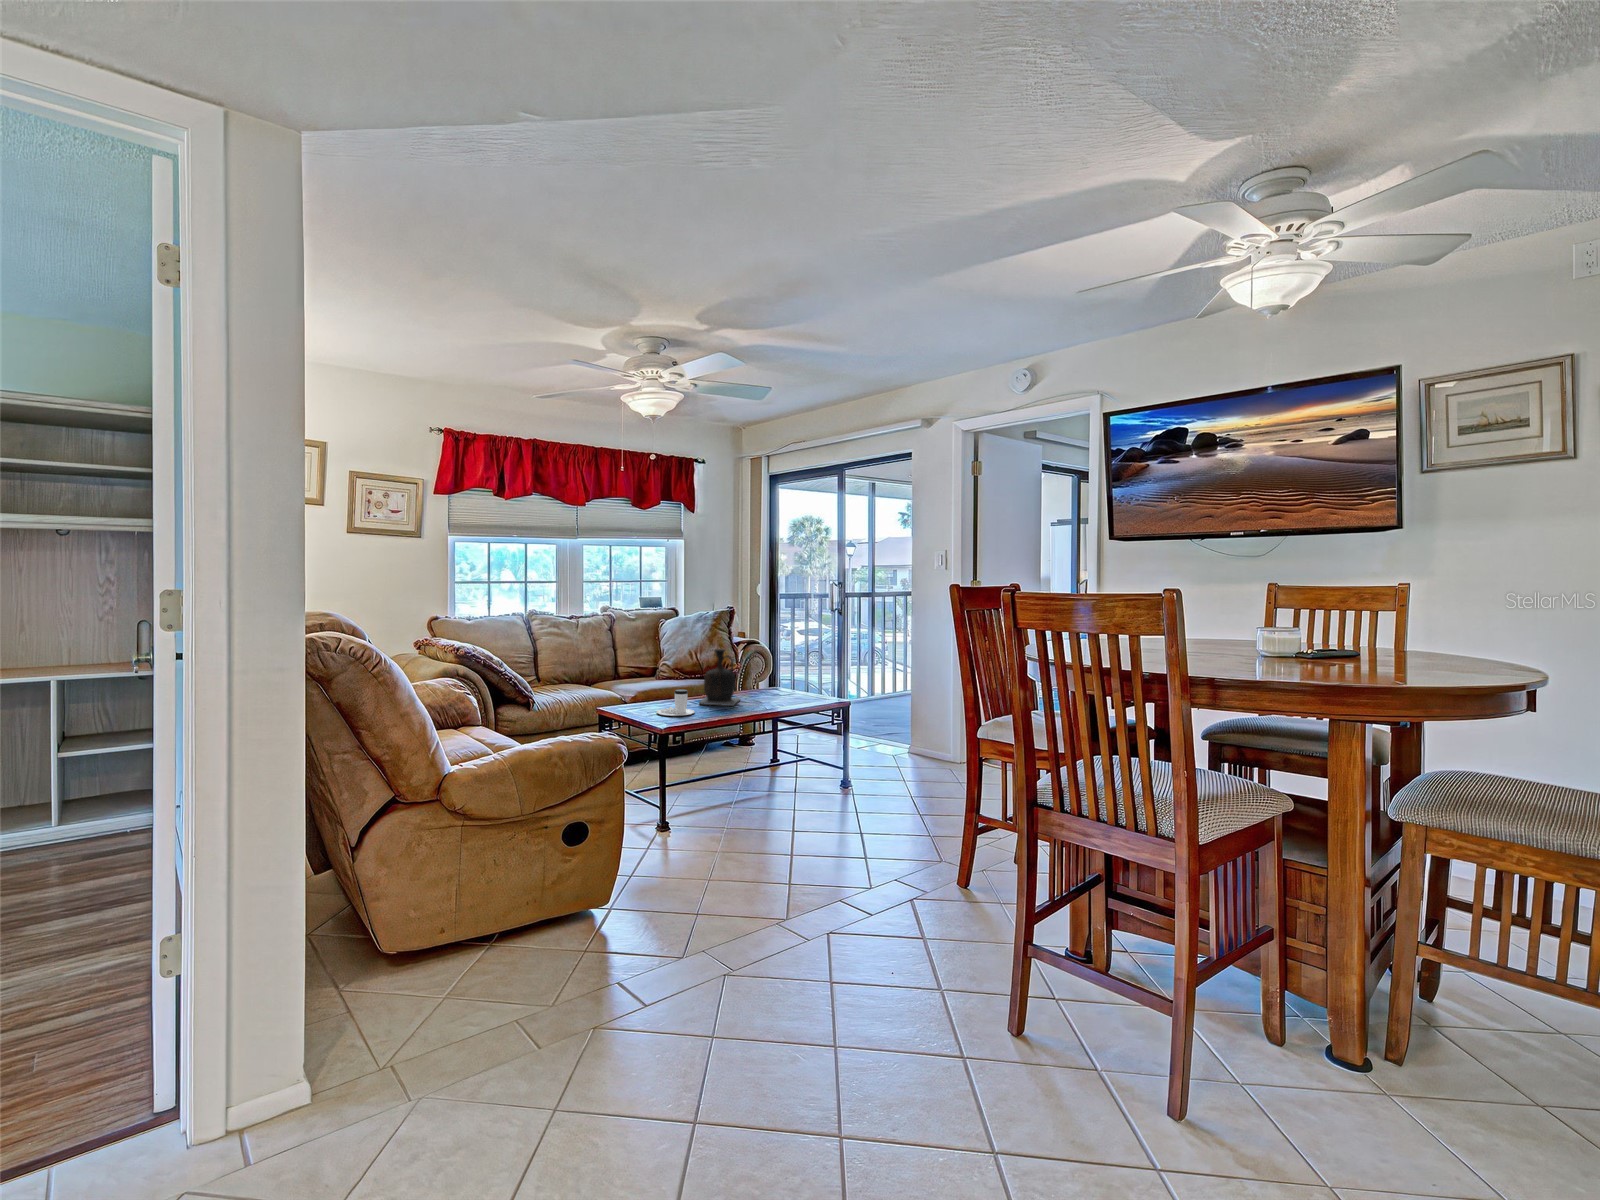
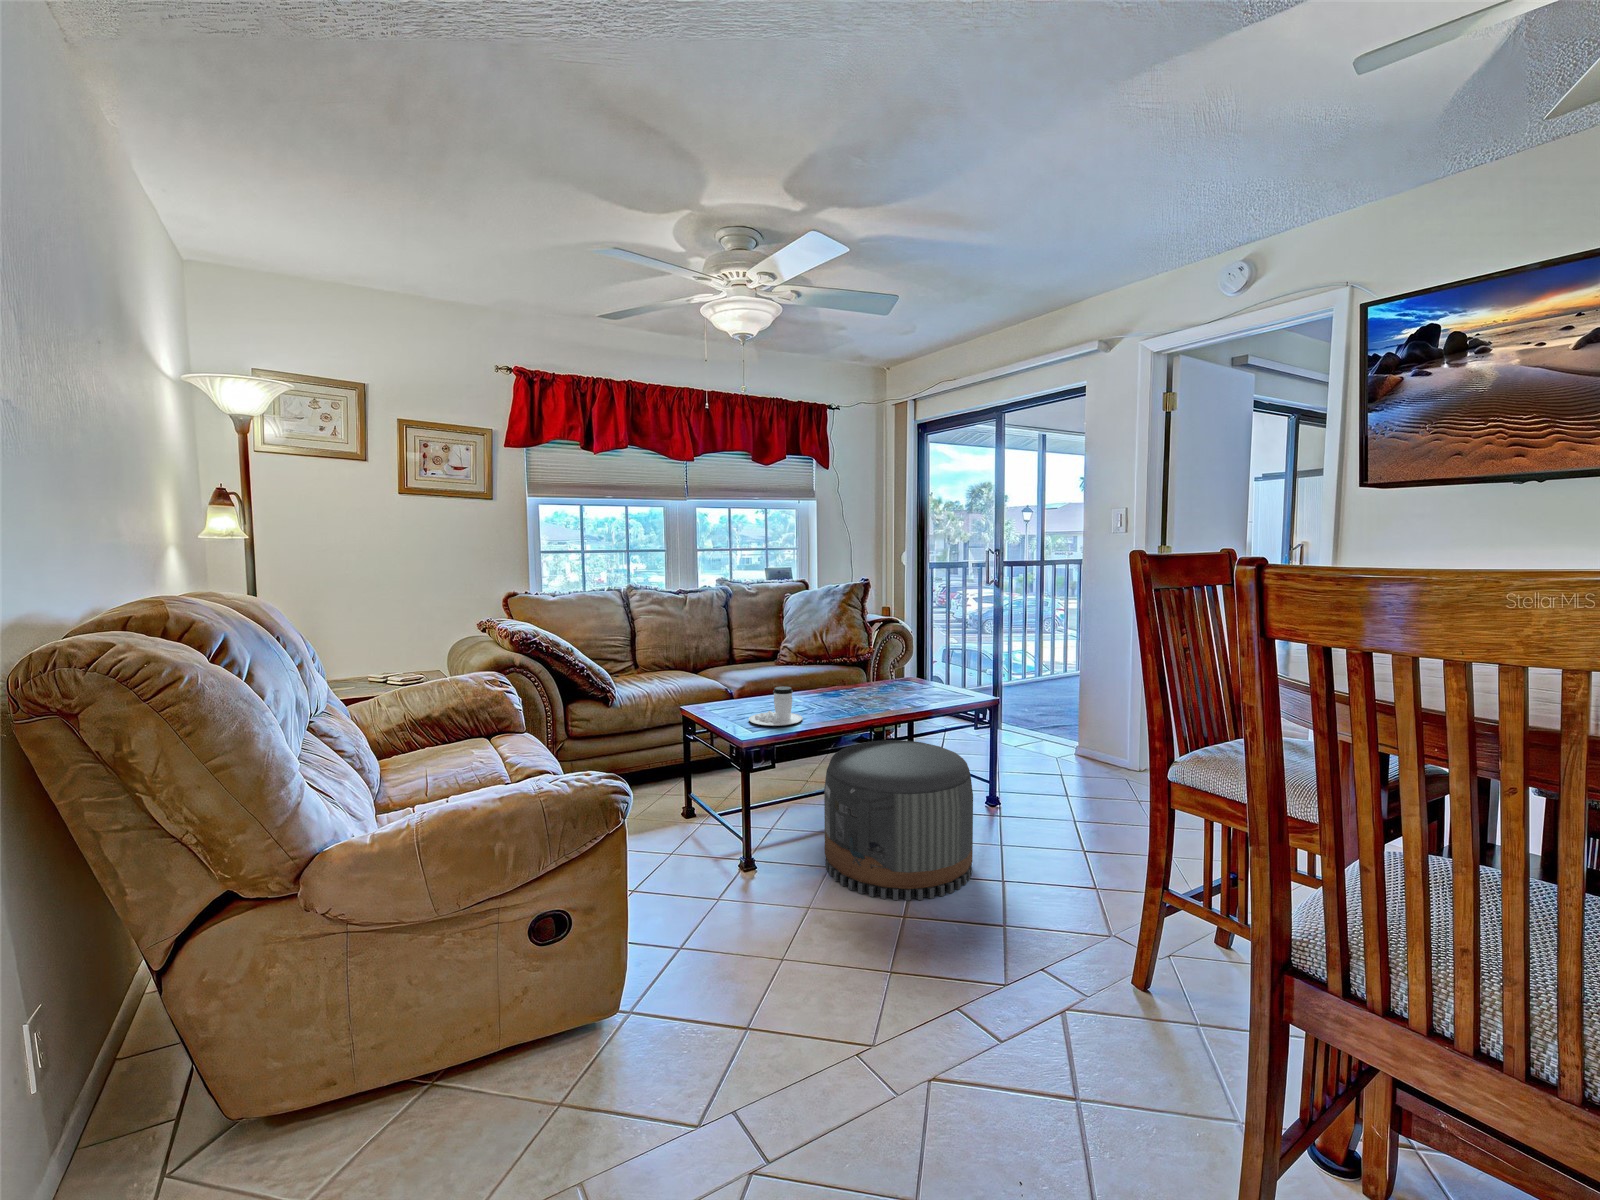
vase: present [699,649,740,706] -> none [813,629,872,709]
pouf: none [711,726,810,823] -> present [824,740,973,901]

